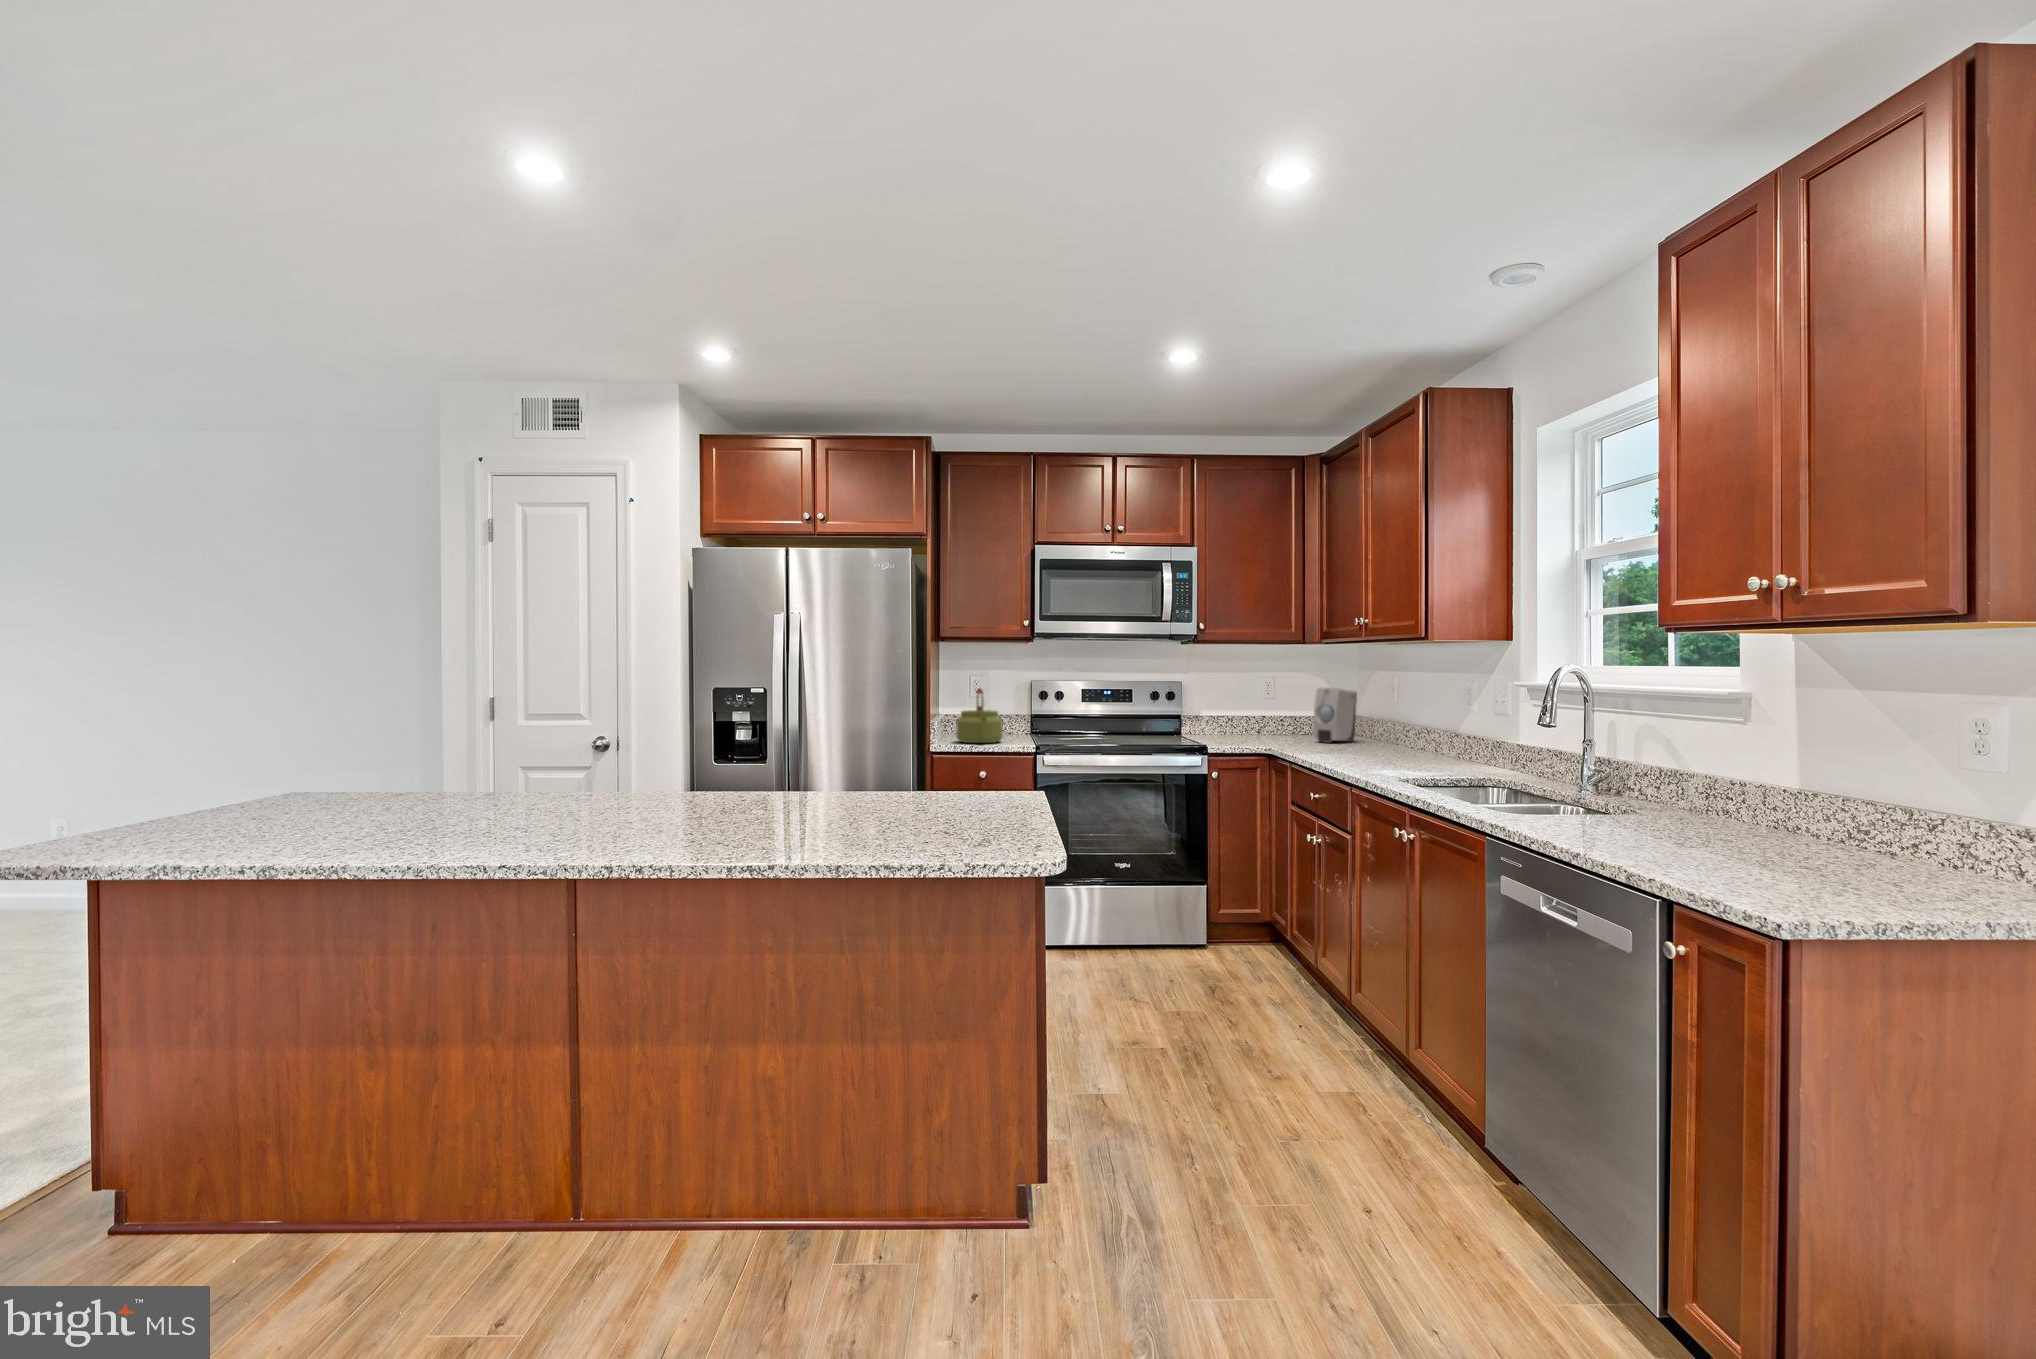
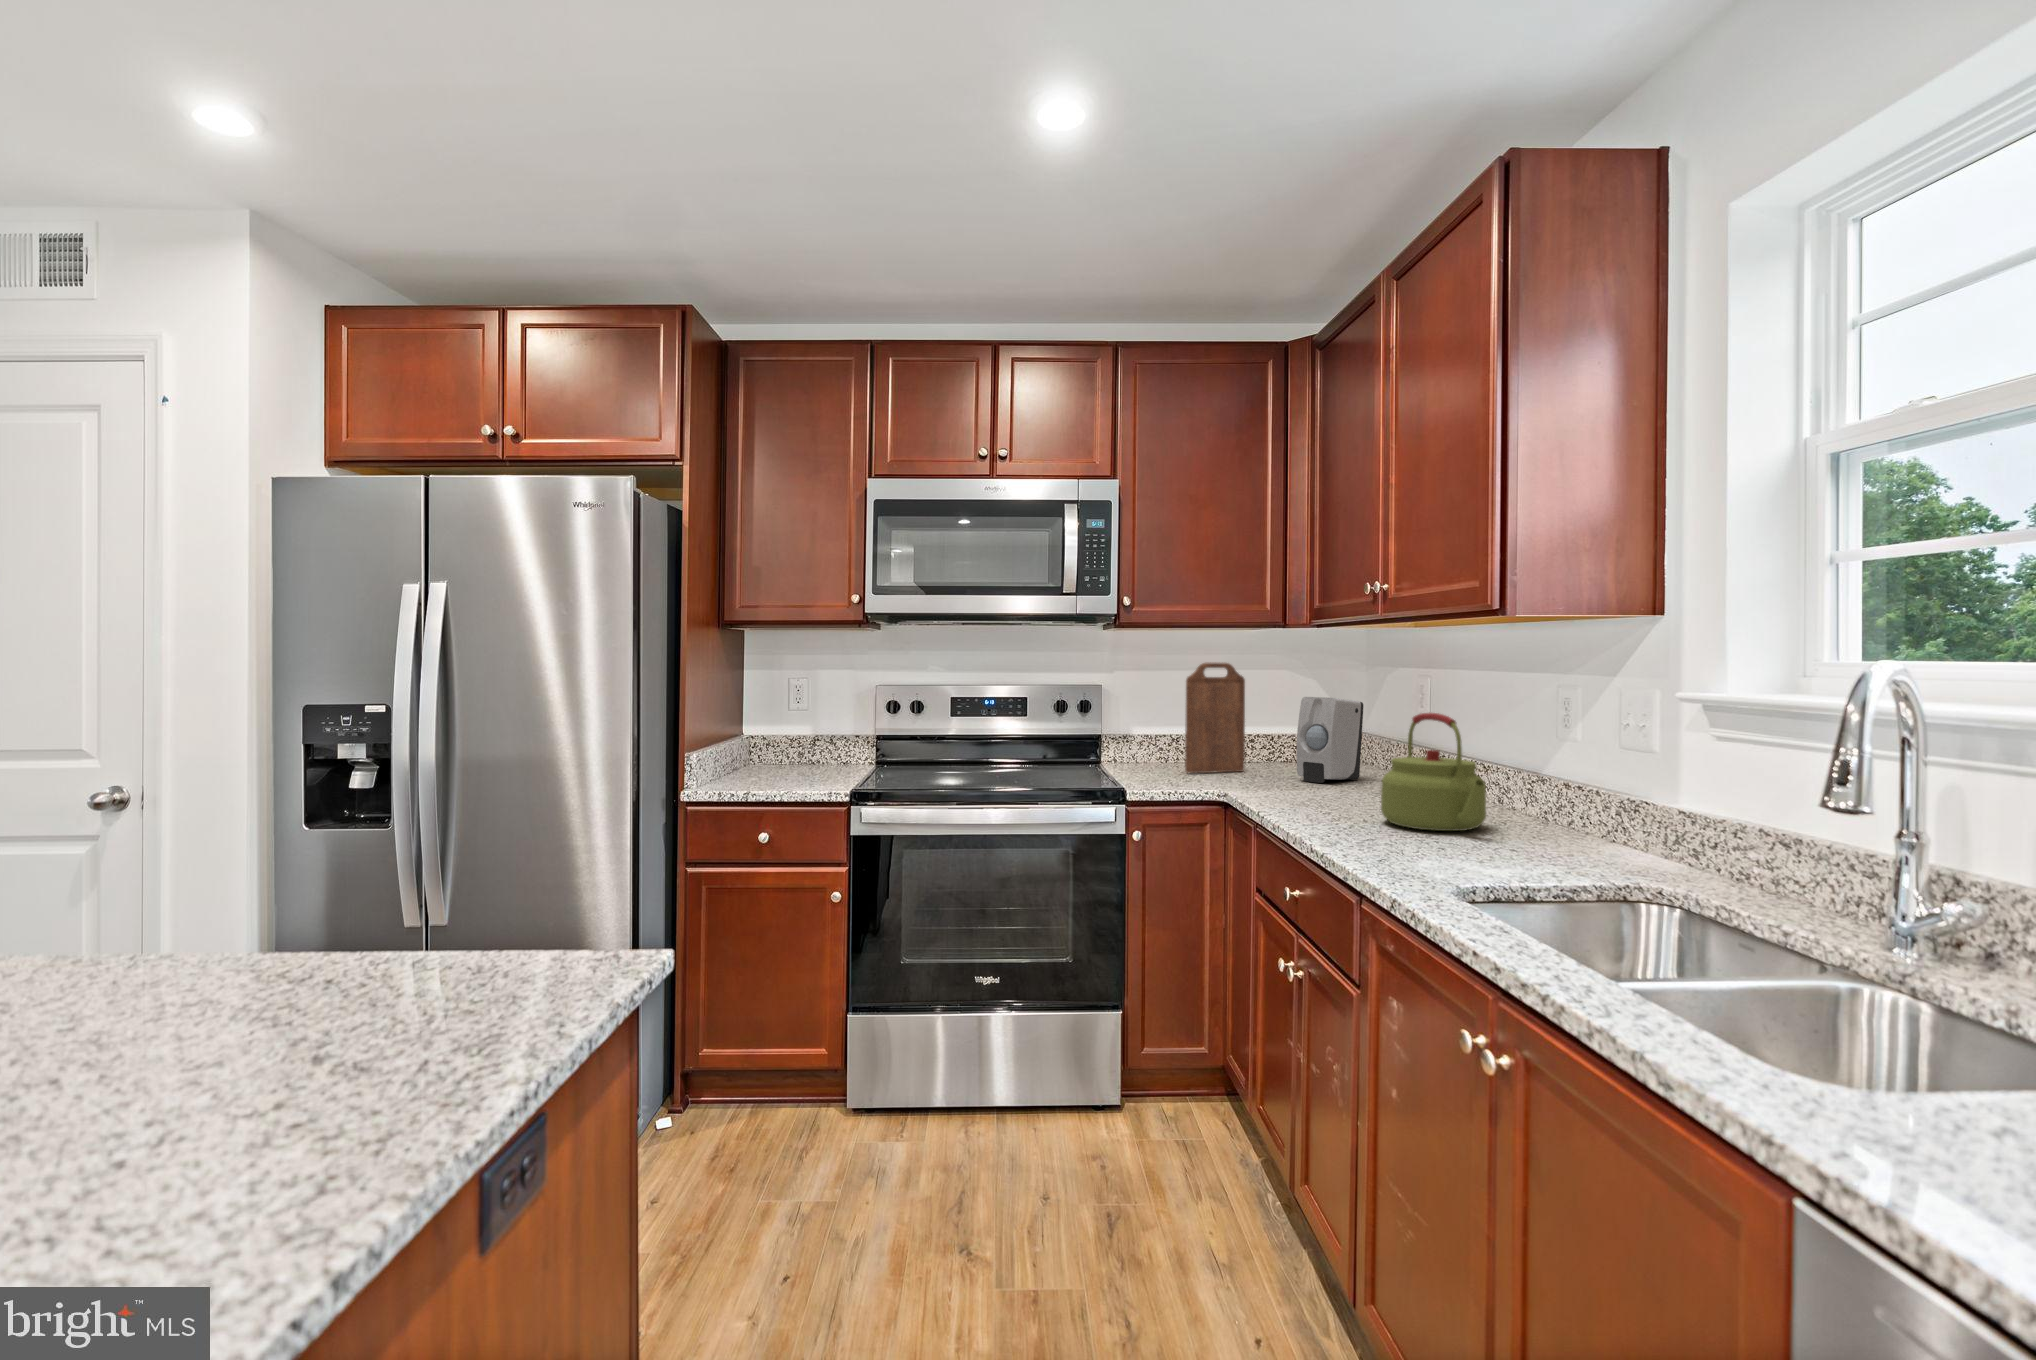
cutting board: none [1239,665,1279,739] -> present [1185,662,1245,773]
kettle: present [956,688,1003,743] -> present [1381,713,1486,831]

